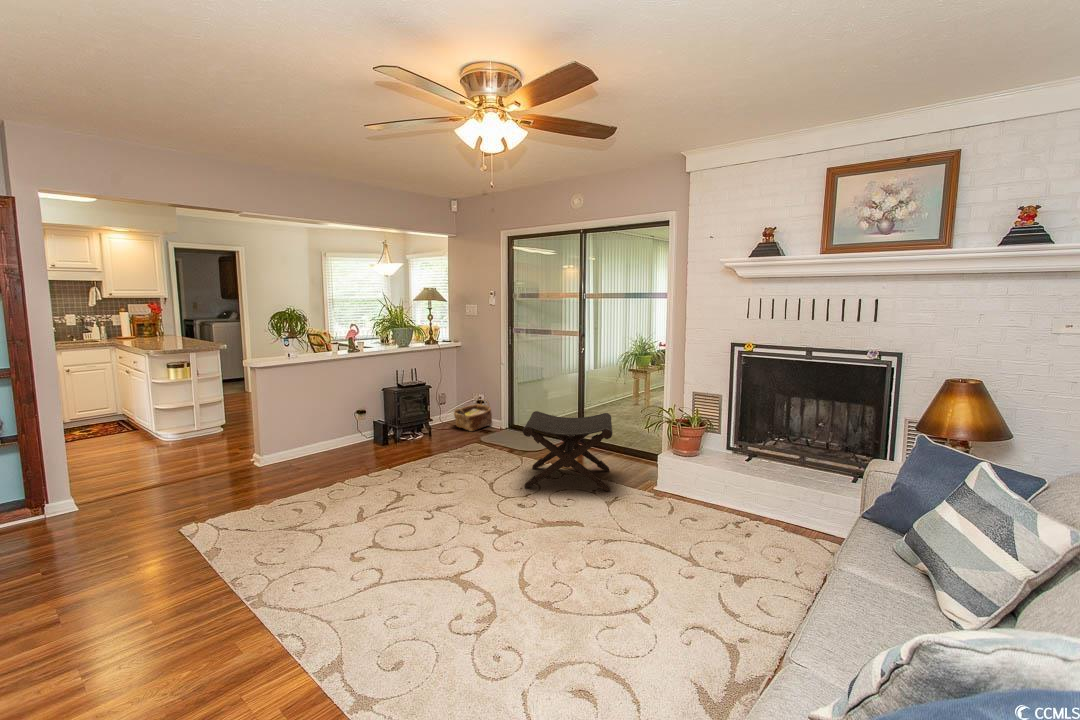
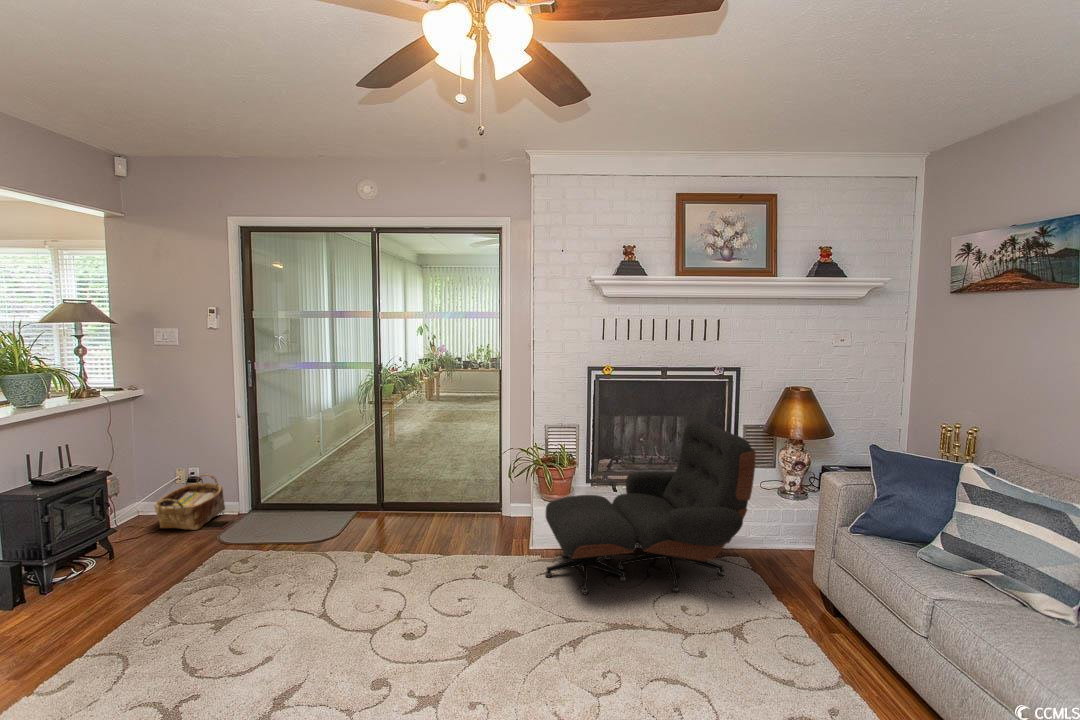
lounge chair: none [639,401,833,550] -> present [545,421,756,595]
footstool: present [523,411,612,491] -> none [354,467,495,602]

